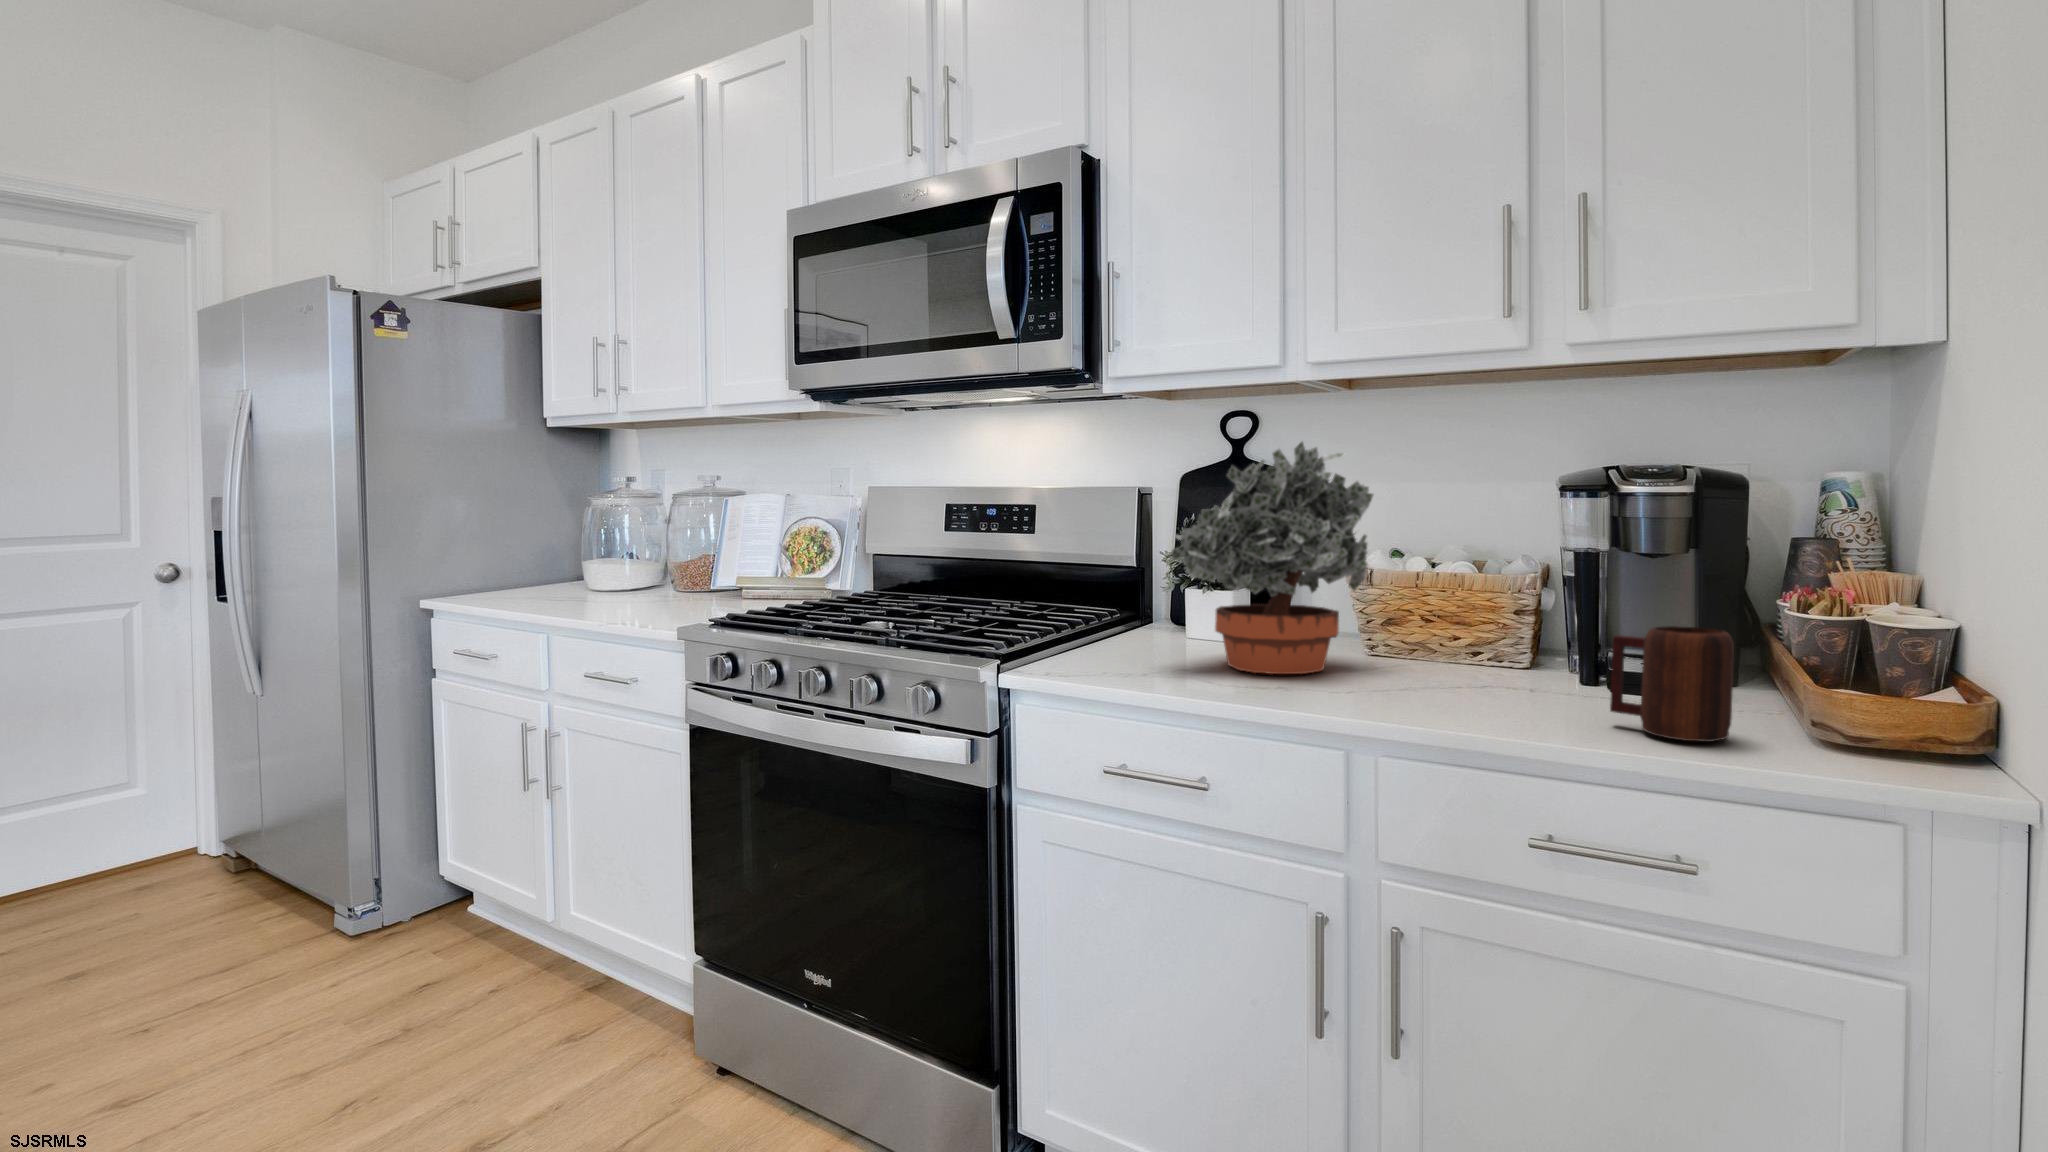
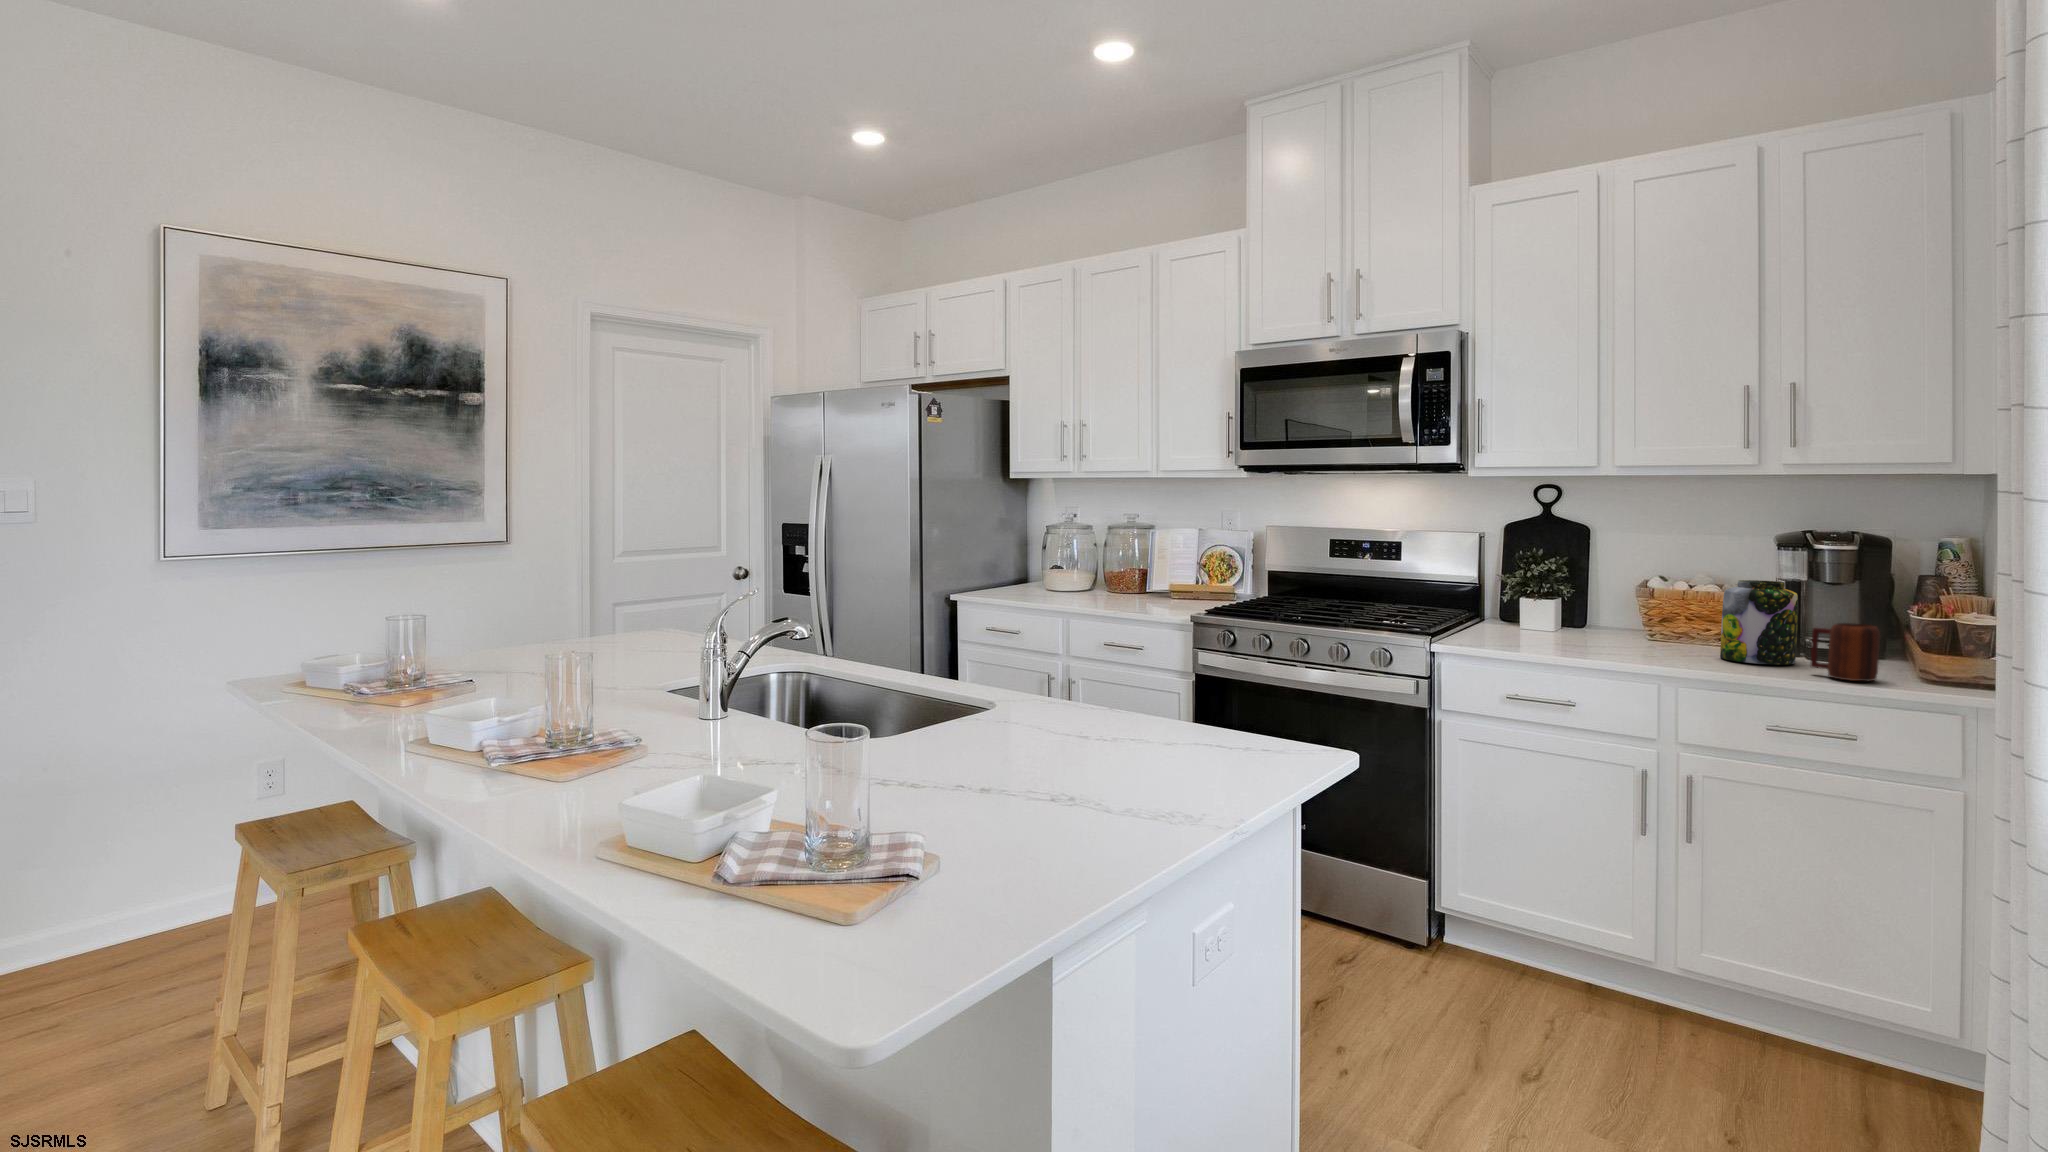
potted plant: present [1172,442,1373,674] -> none [1535,513,1661,648]
jar: none [1465,550,1591,704] -> present [1720,580,1798,665]

